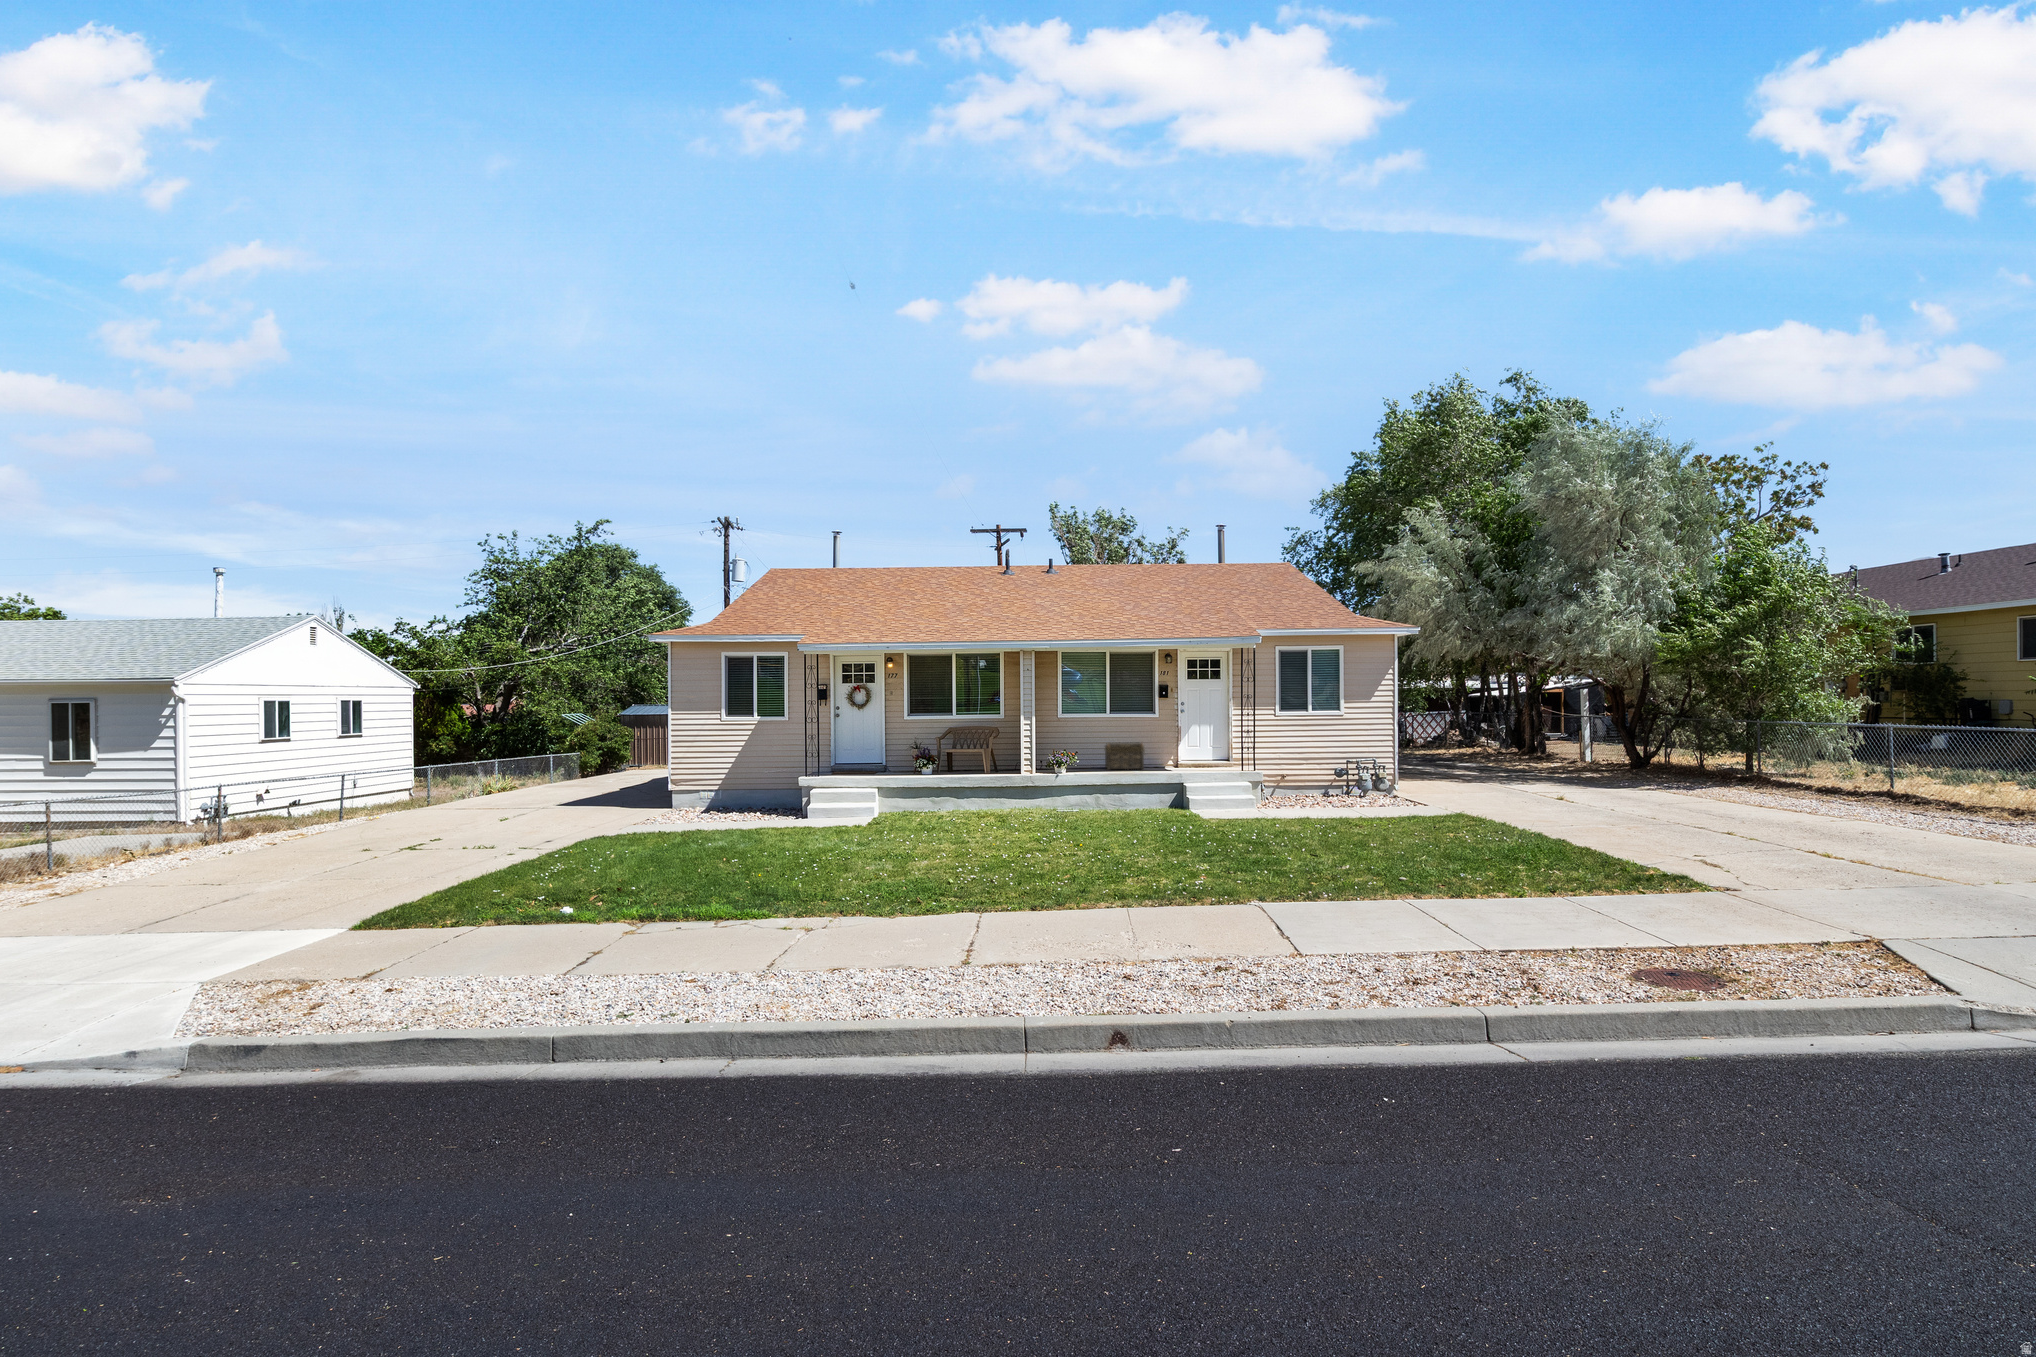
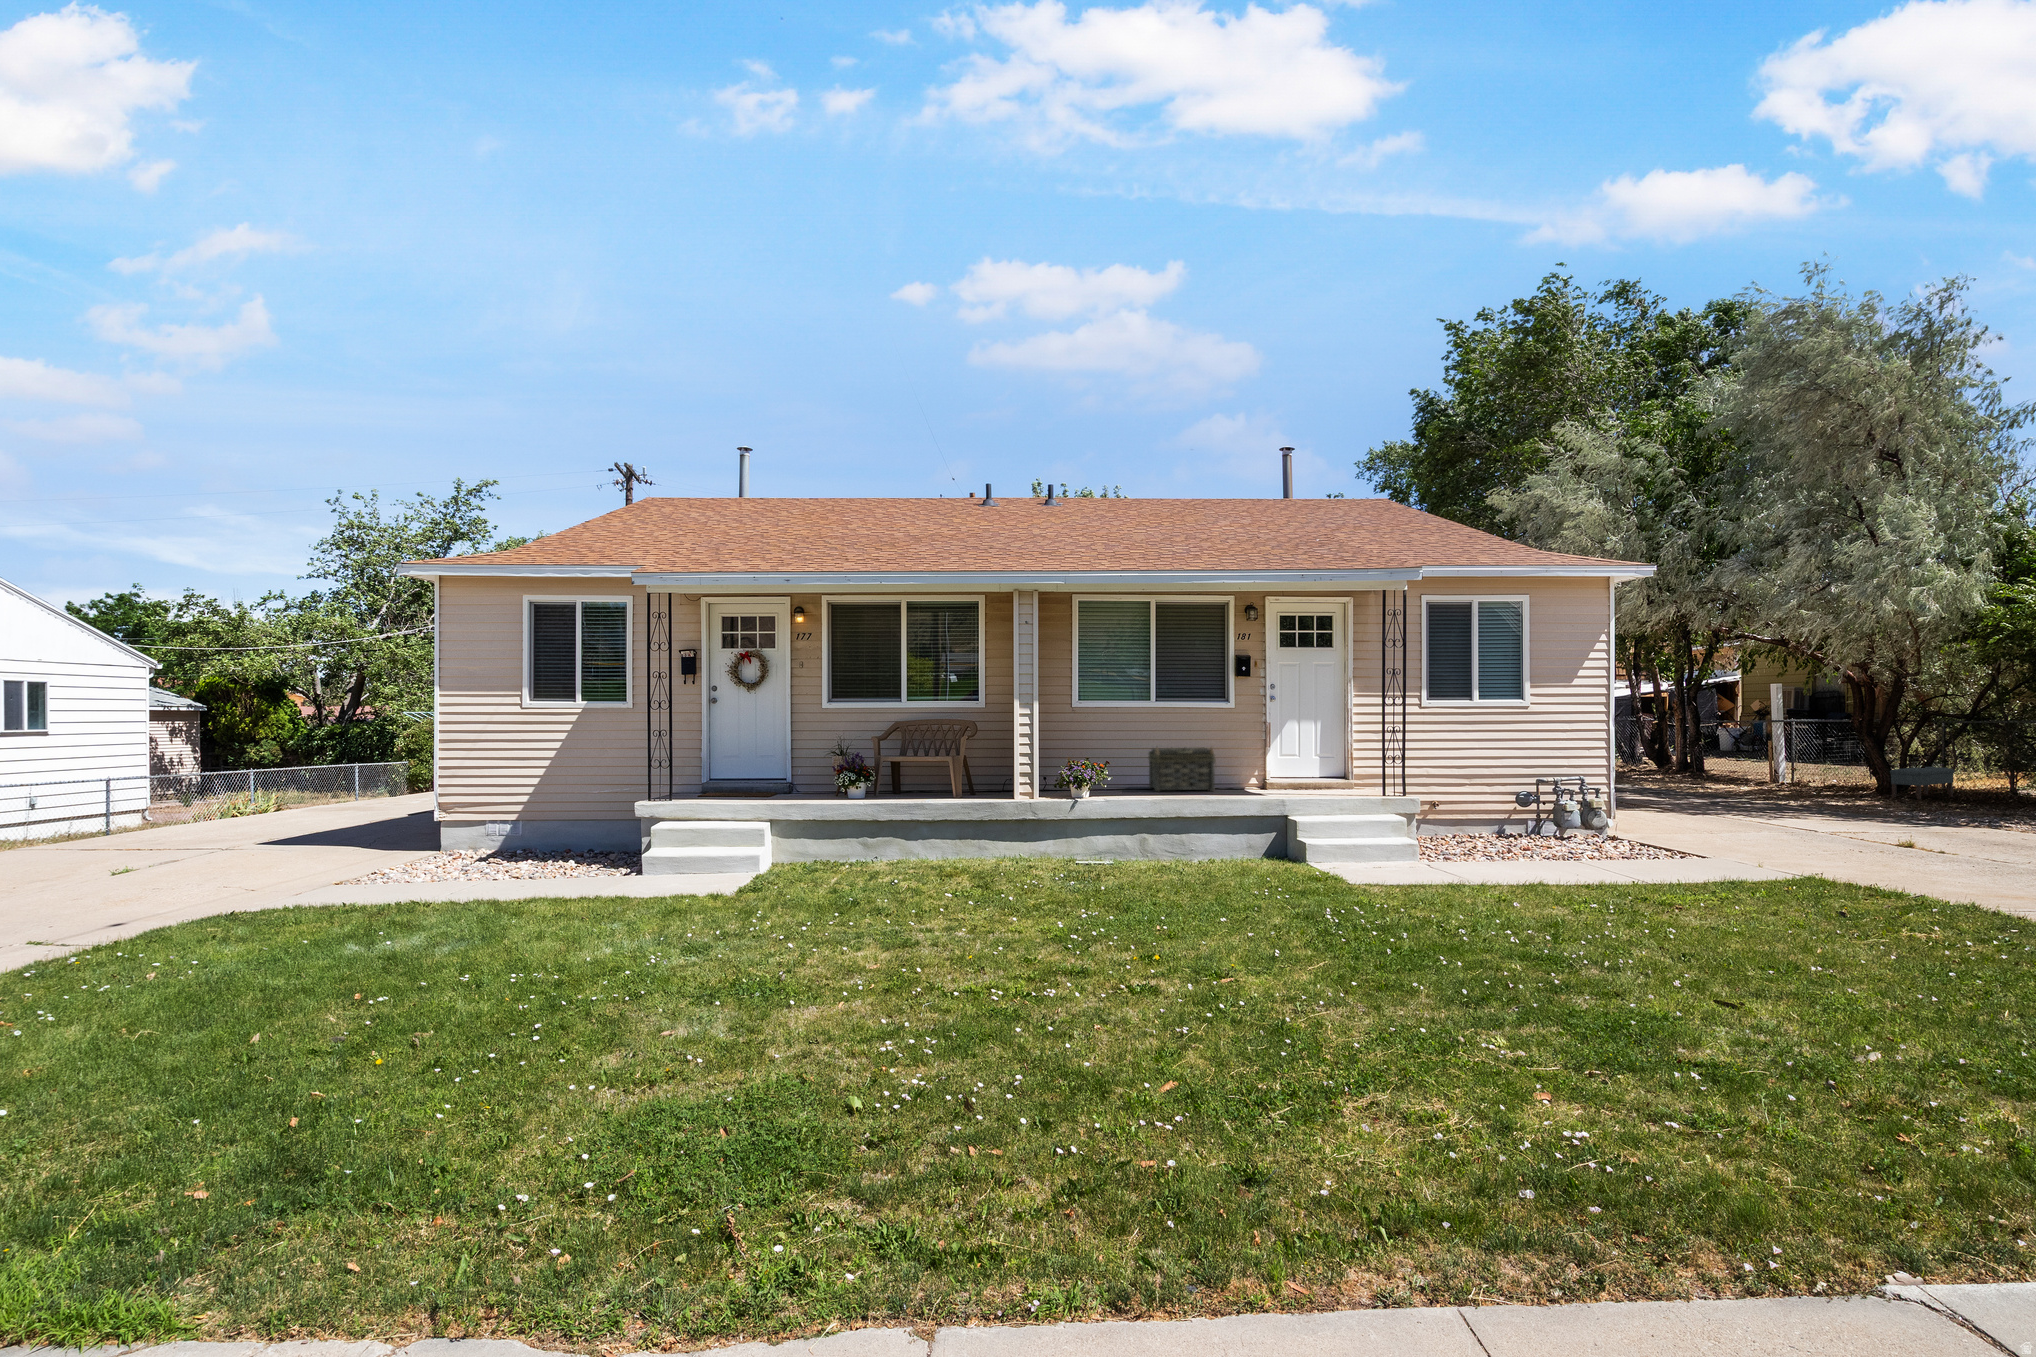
bench: none [1656,749,1704,773] -> present [1890,767,1954,799]

